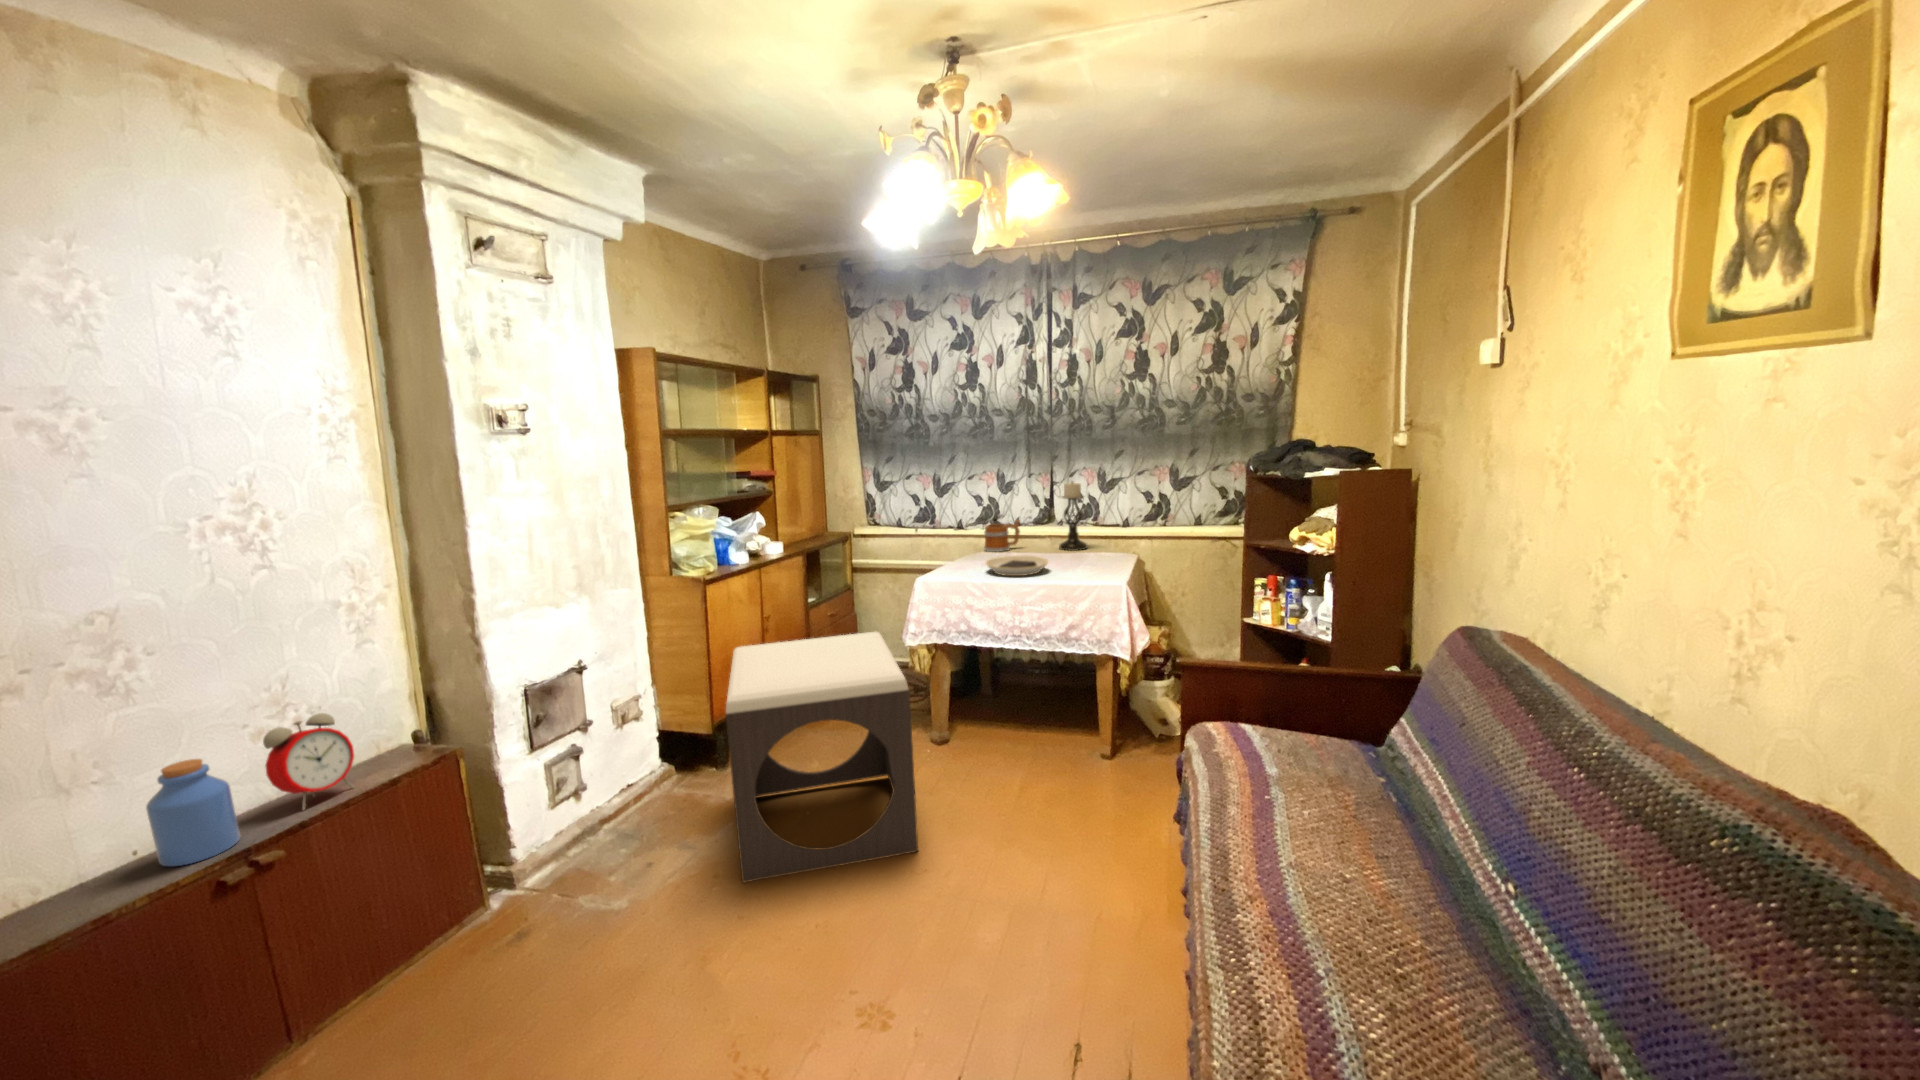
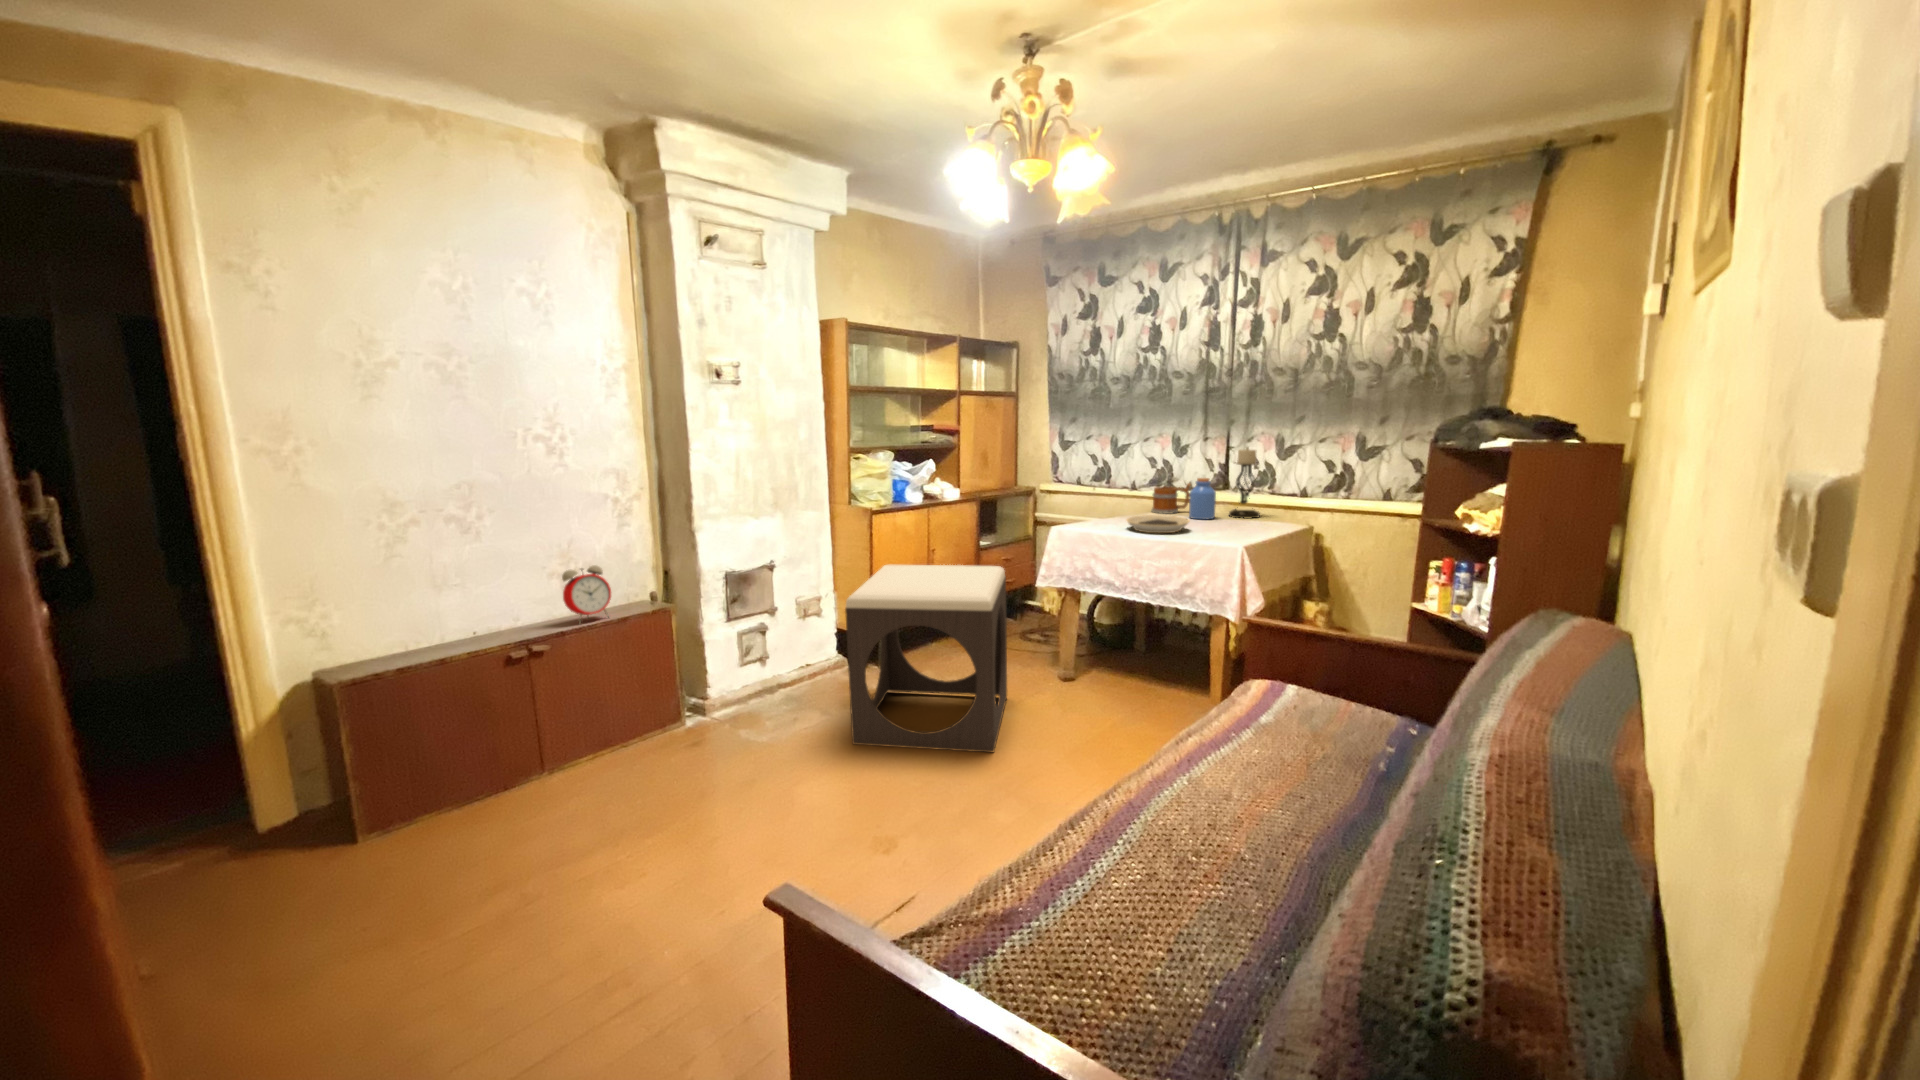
jar: present [146,759,240,866] -> present [1189,478,1216,519]

